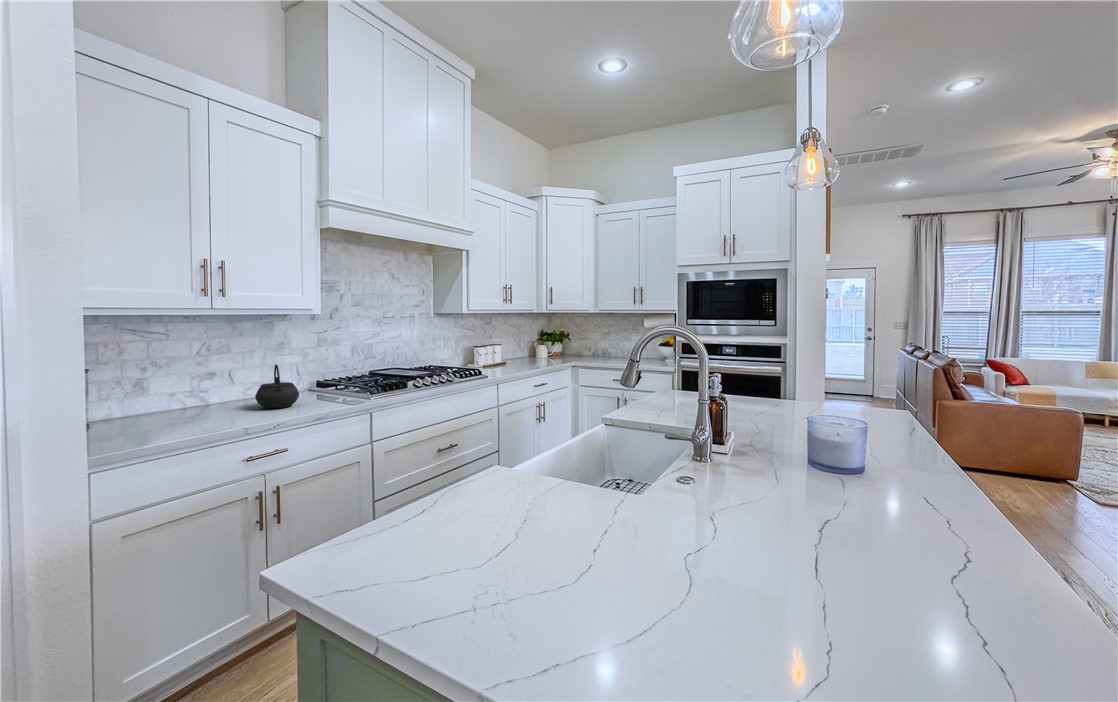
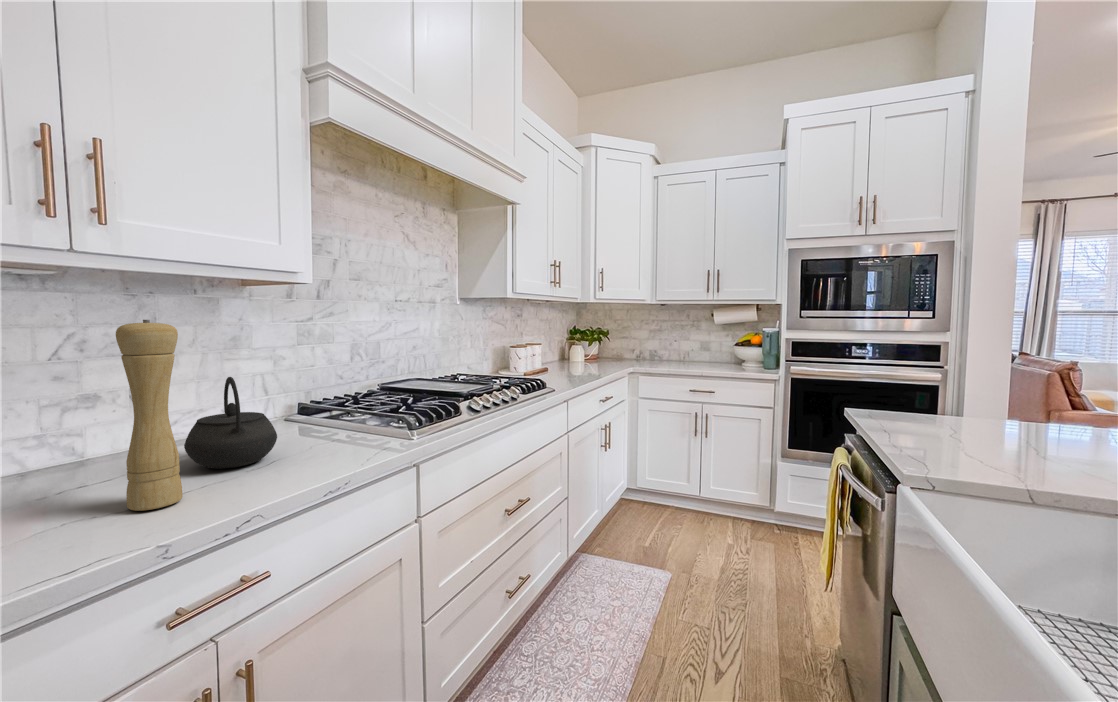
pepper mill: none [227,339,254,420] -> present [116,320,183,511]

